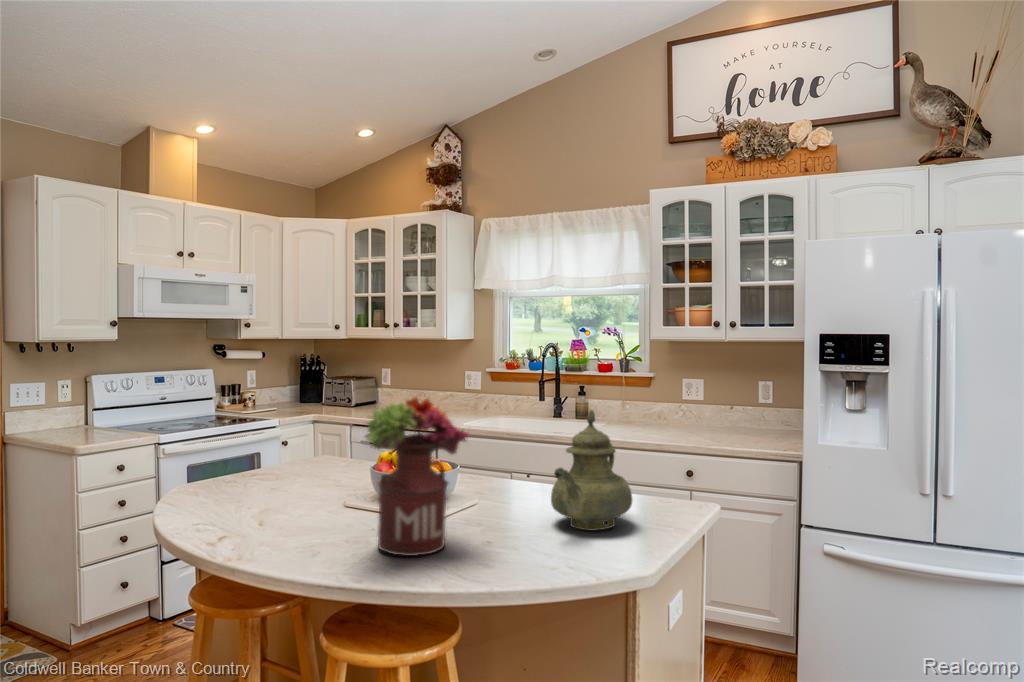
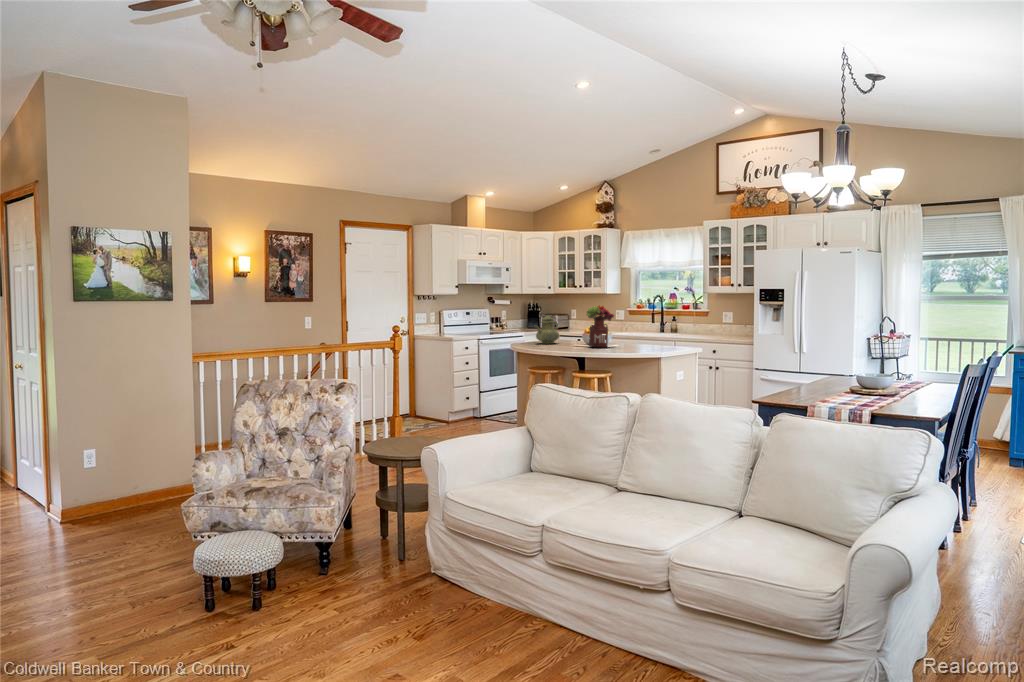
teapot: present [551,410,632,530] -> present [534,311,559,344]

